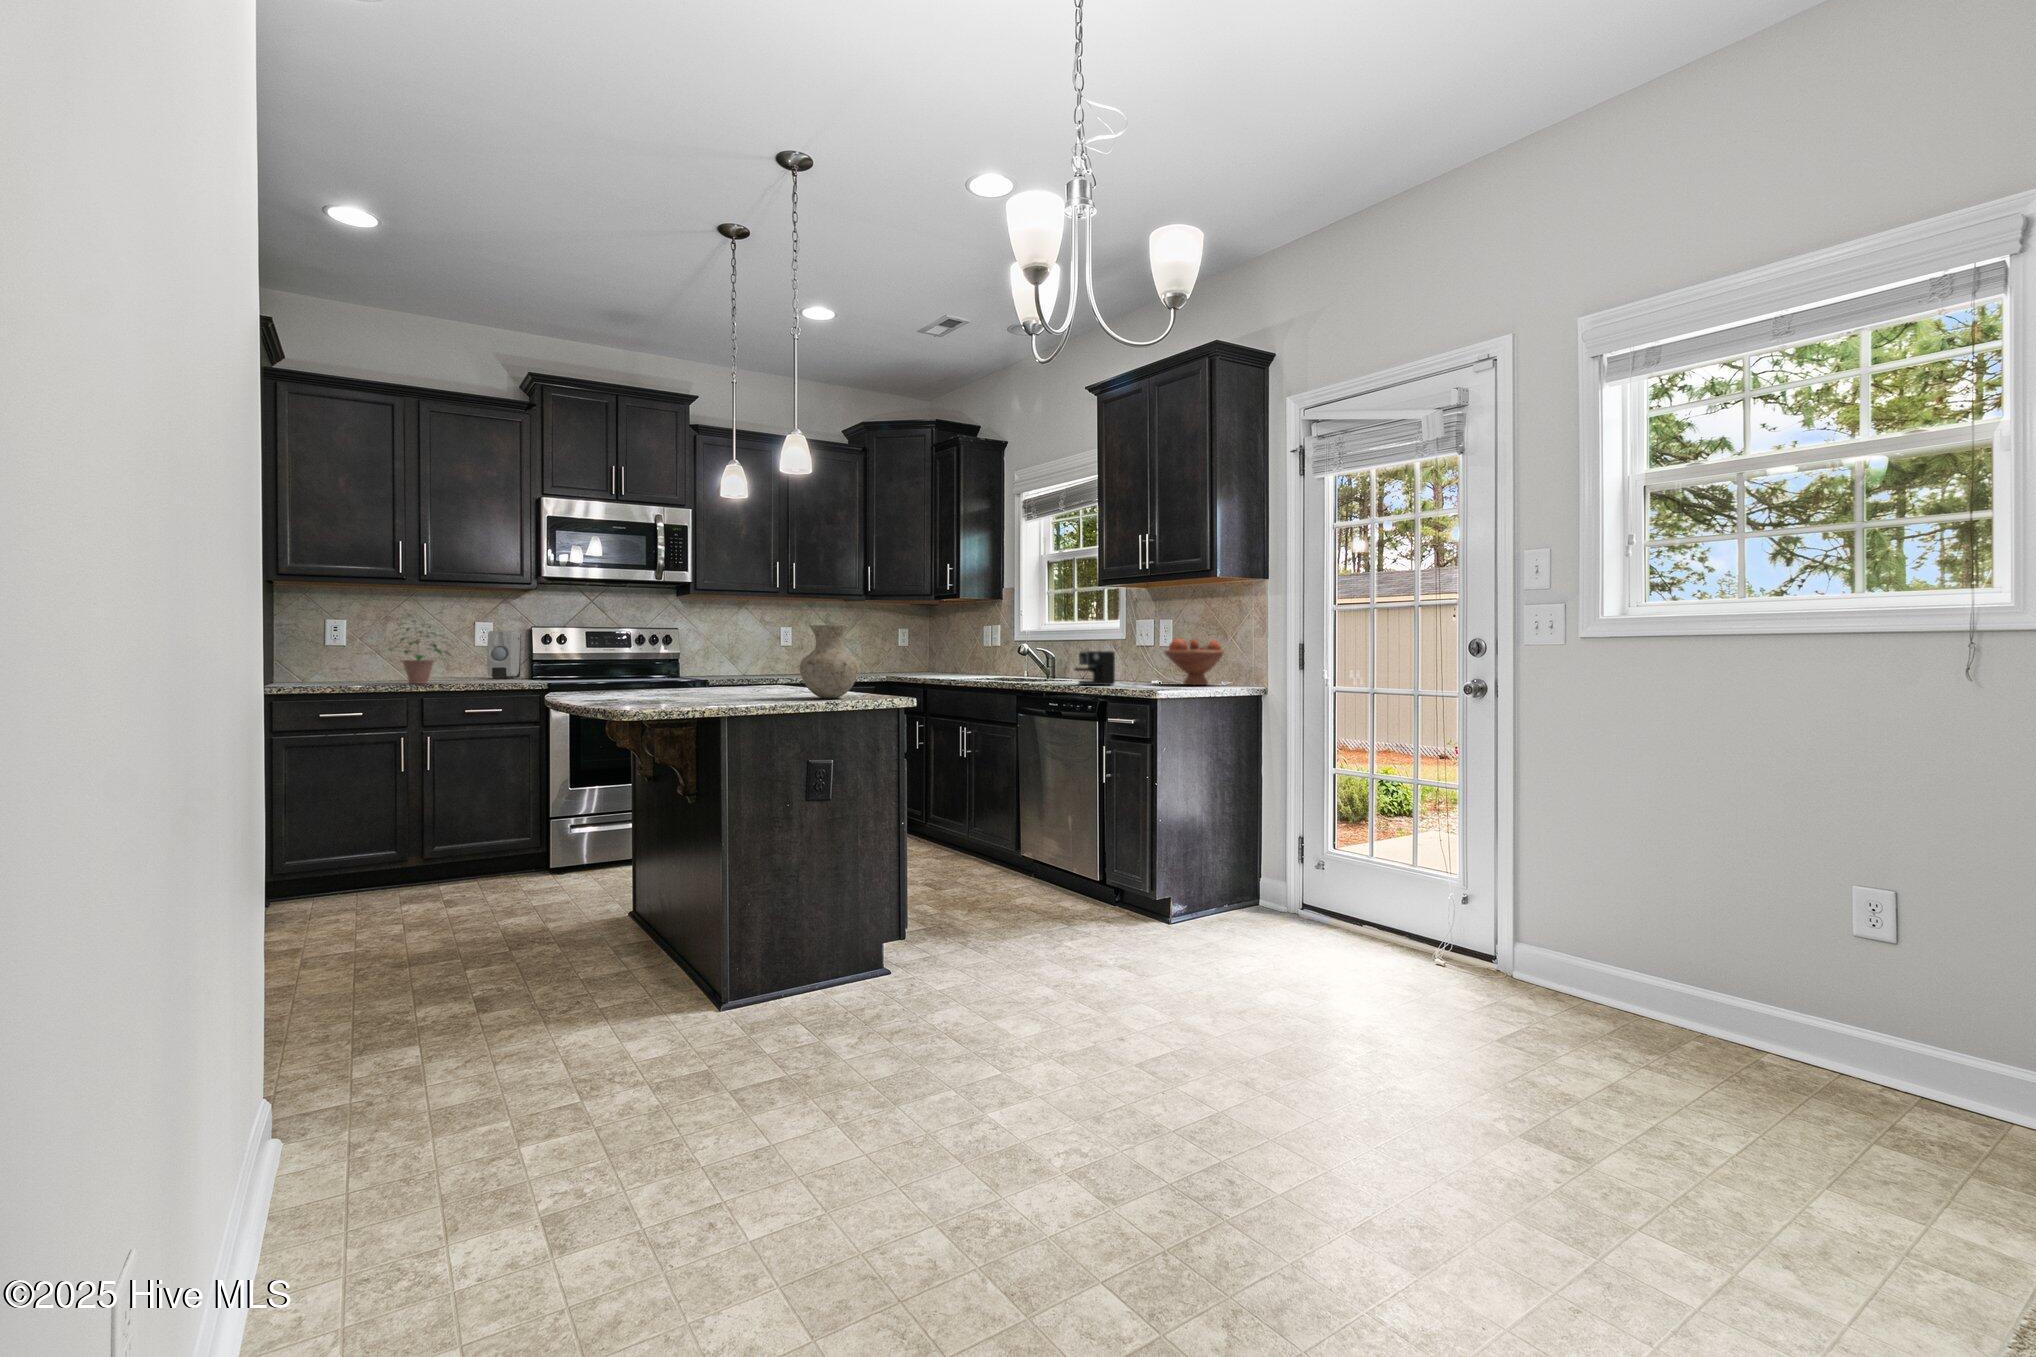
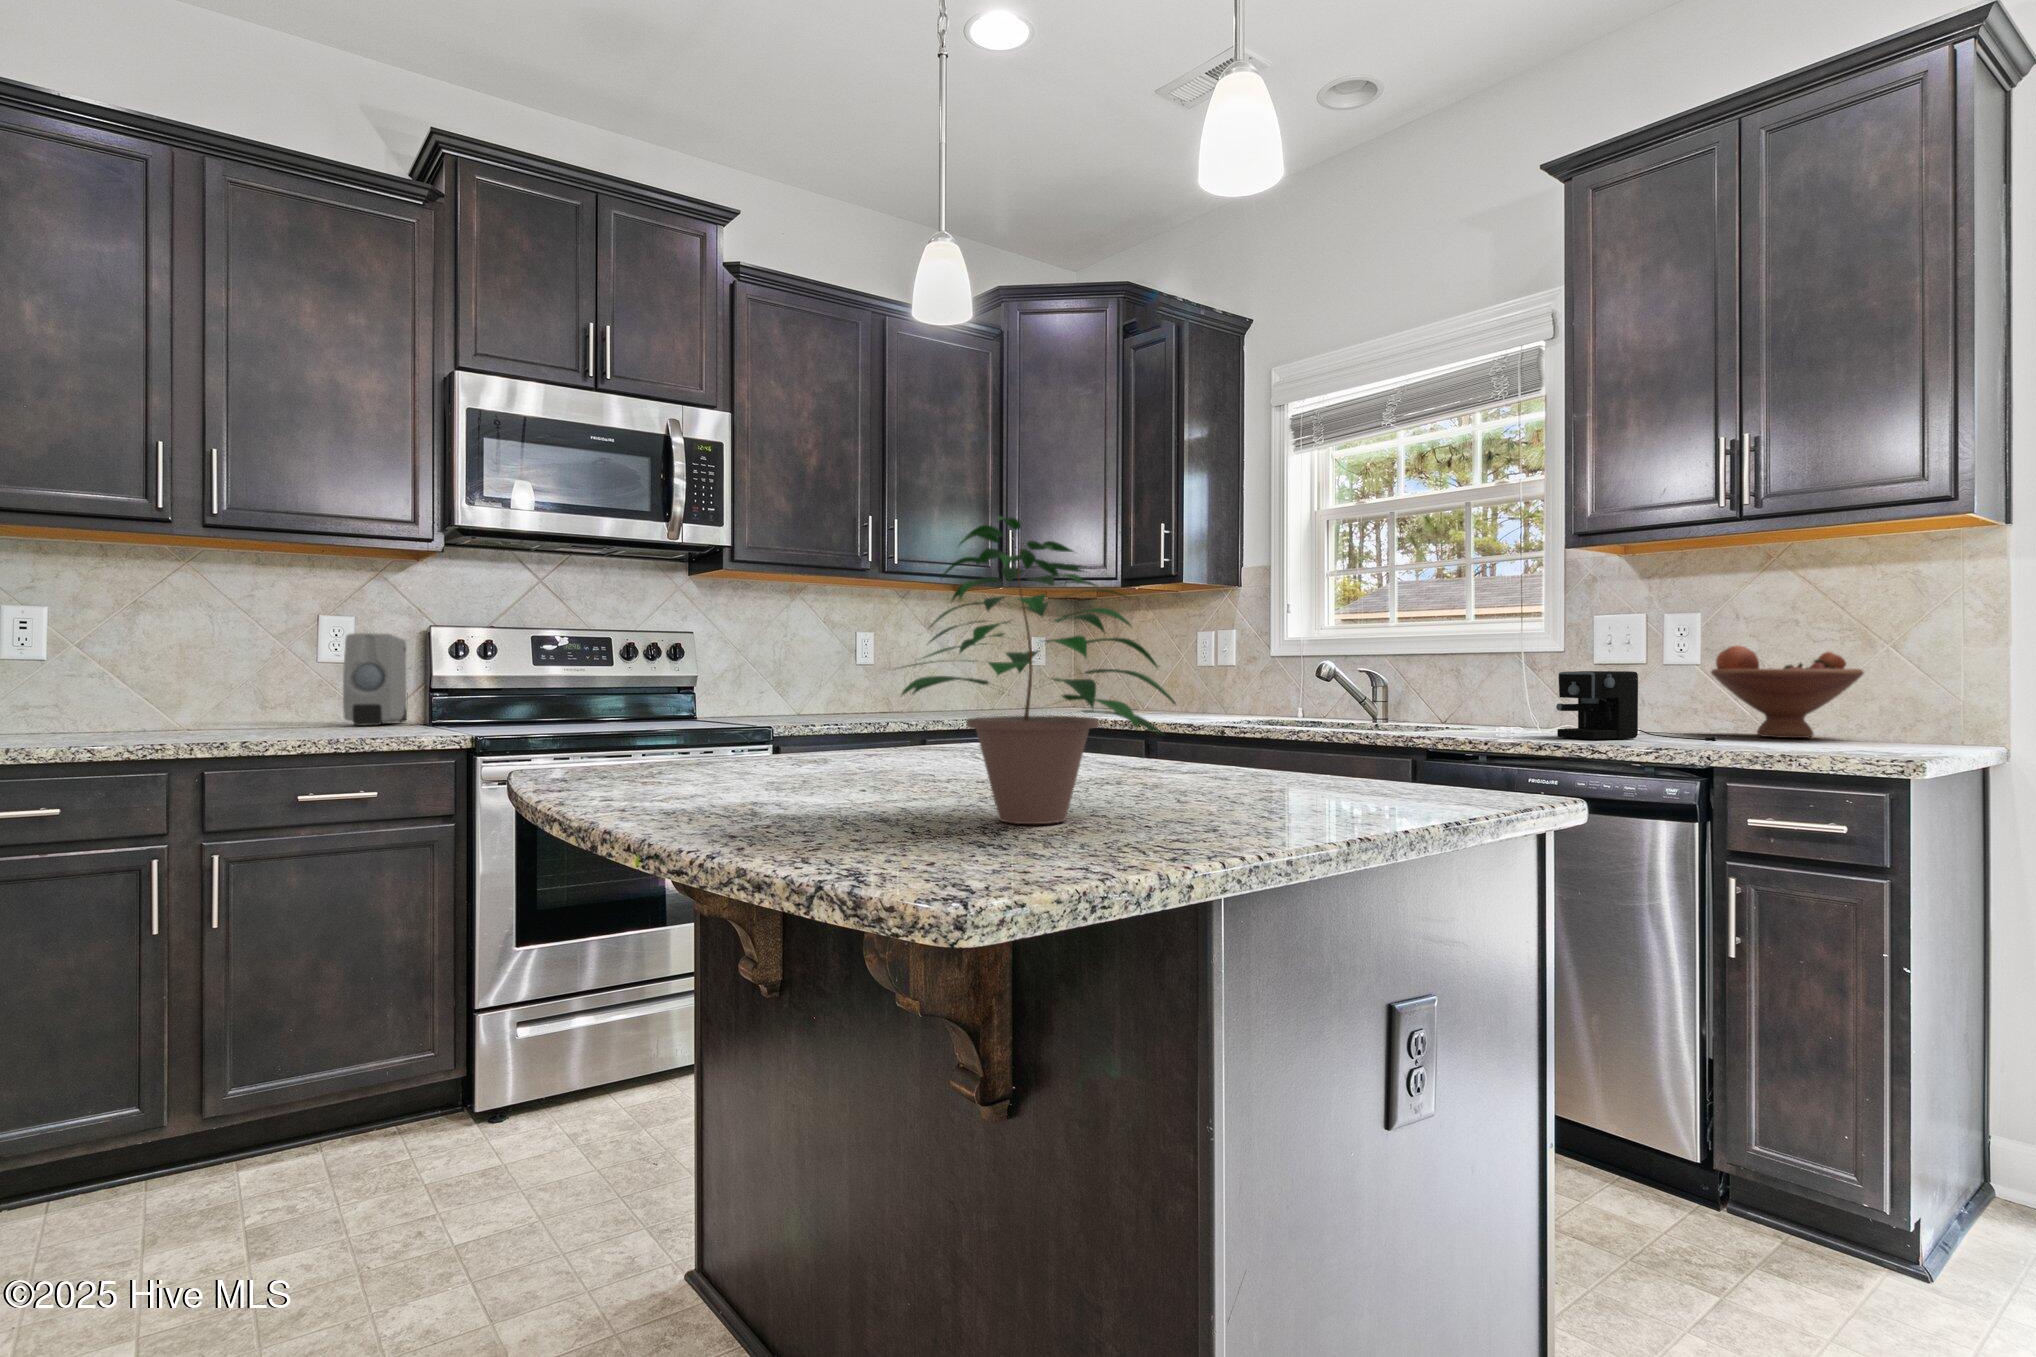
potted plant: present [390,620,460,684] -> present [901,516,1176,824]
vase: present [800,625,859,698] -> none [1274,594,1444,803]

